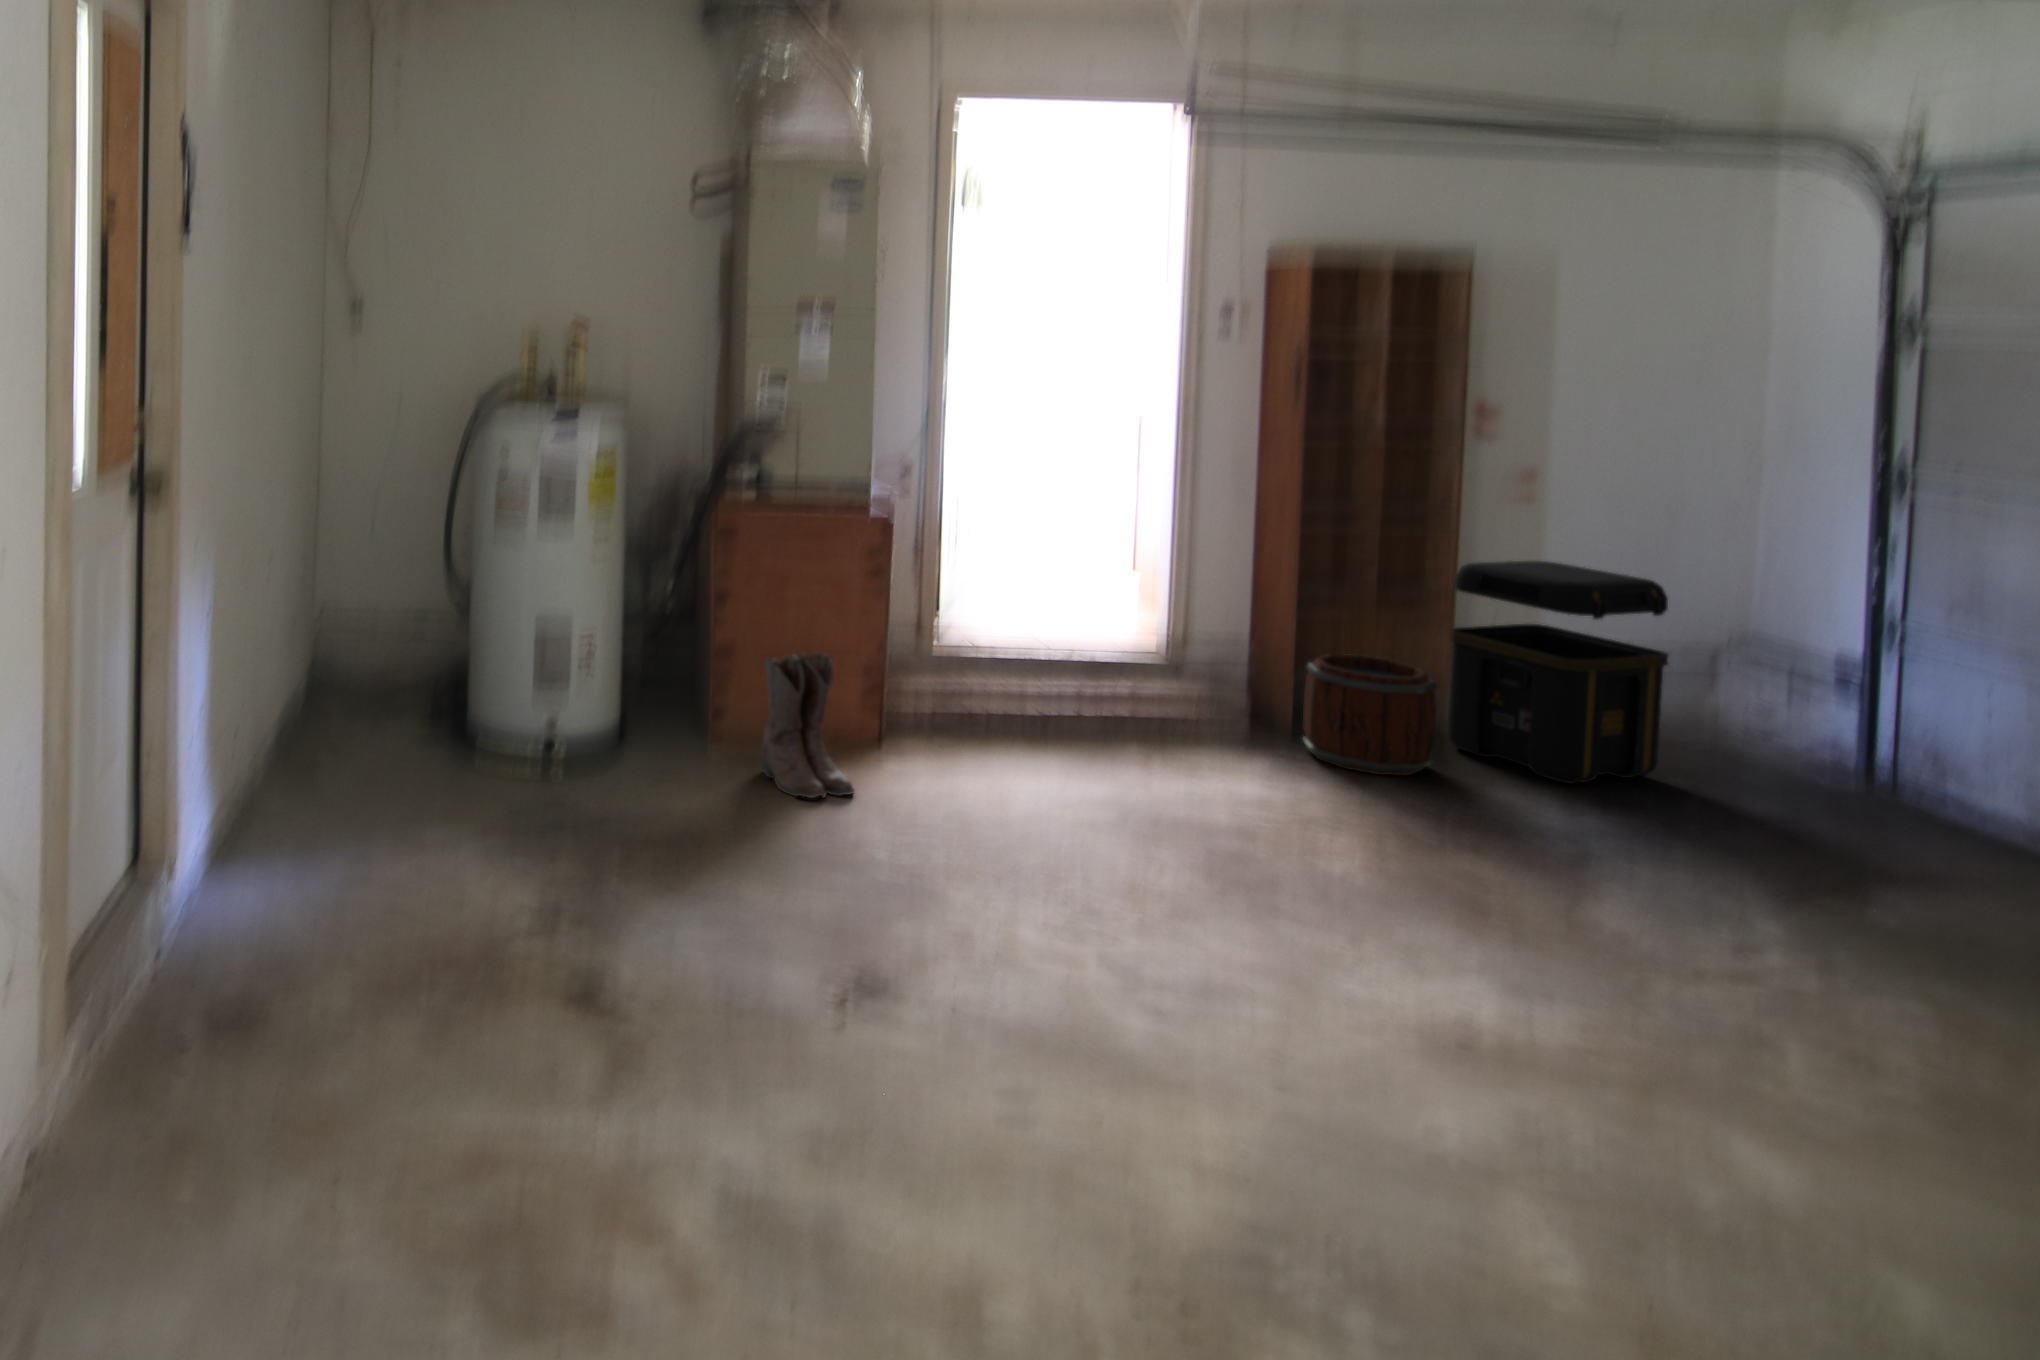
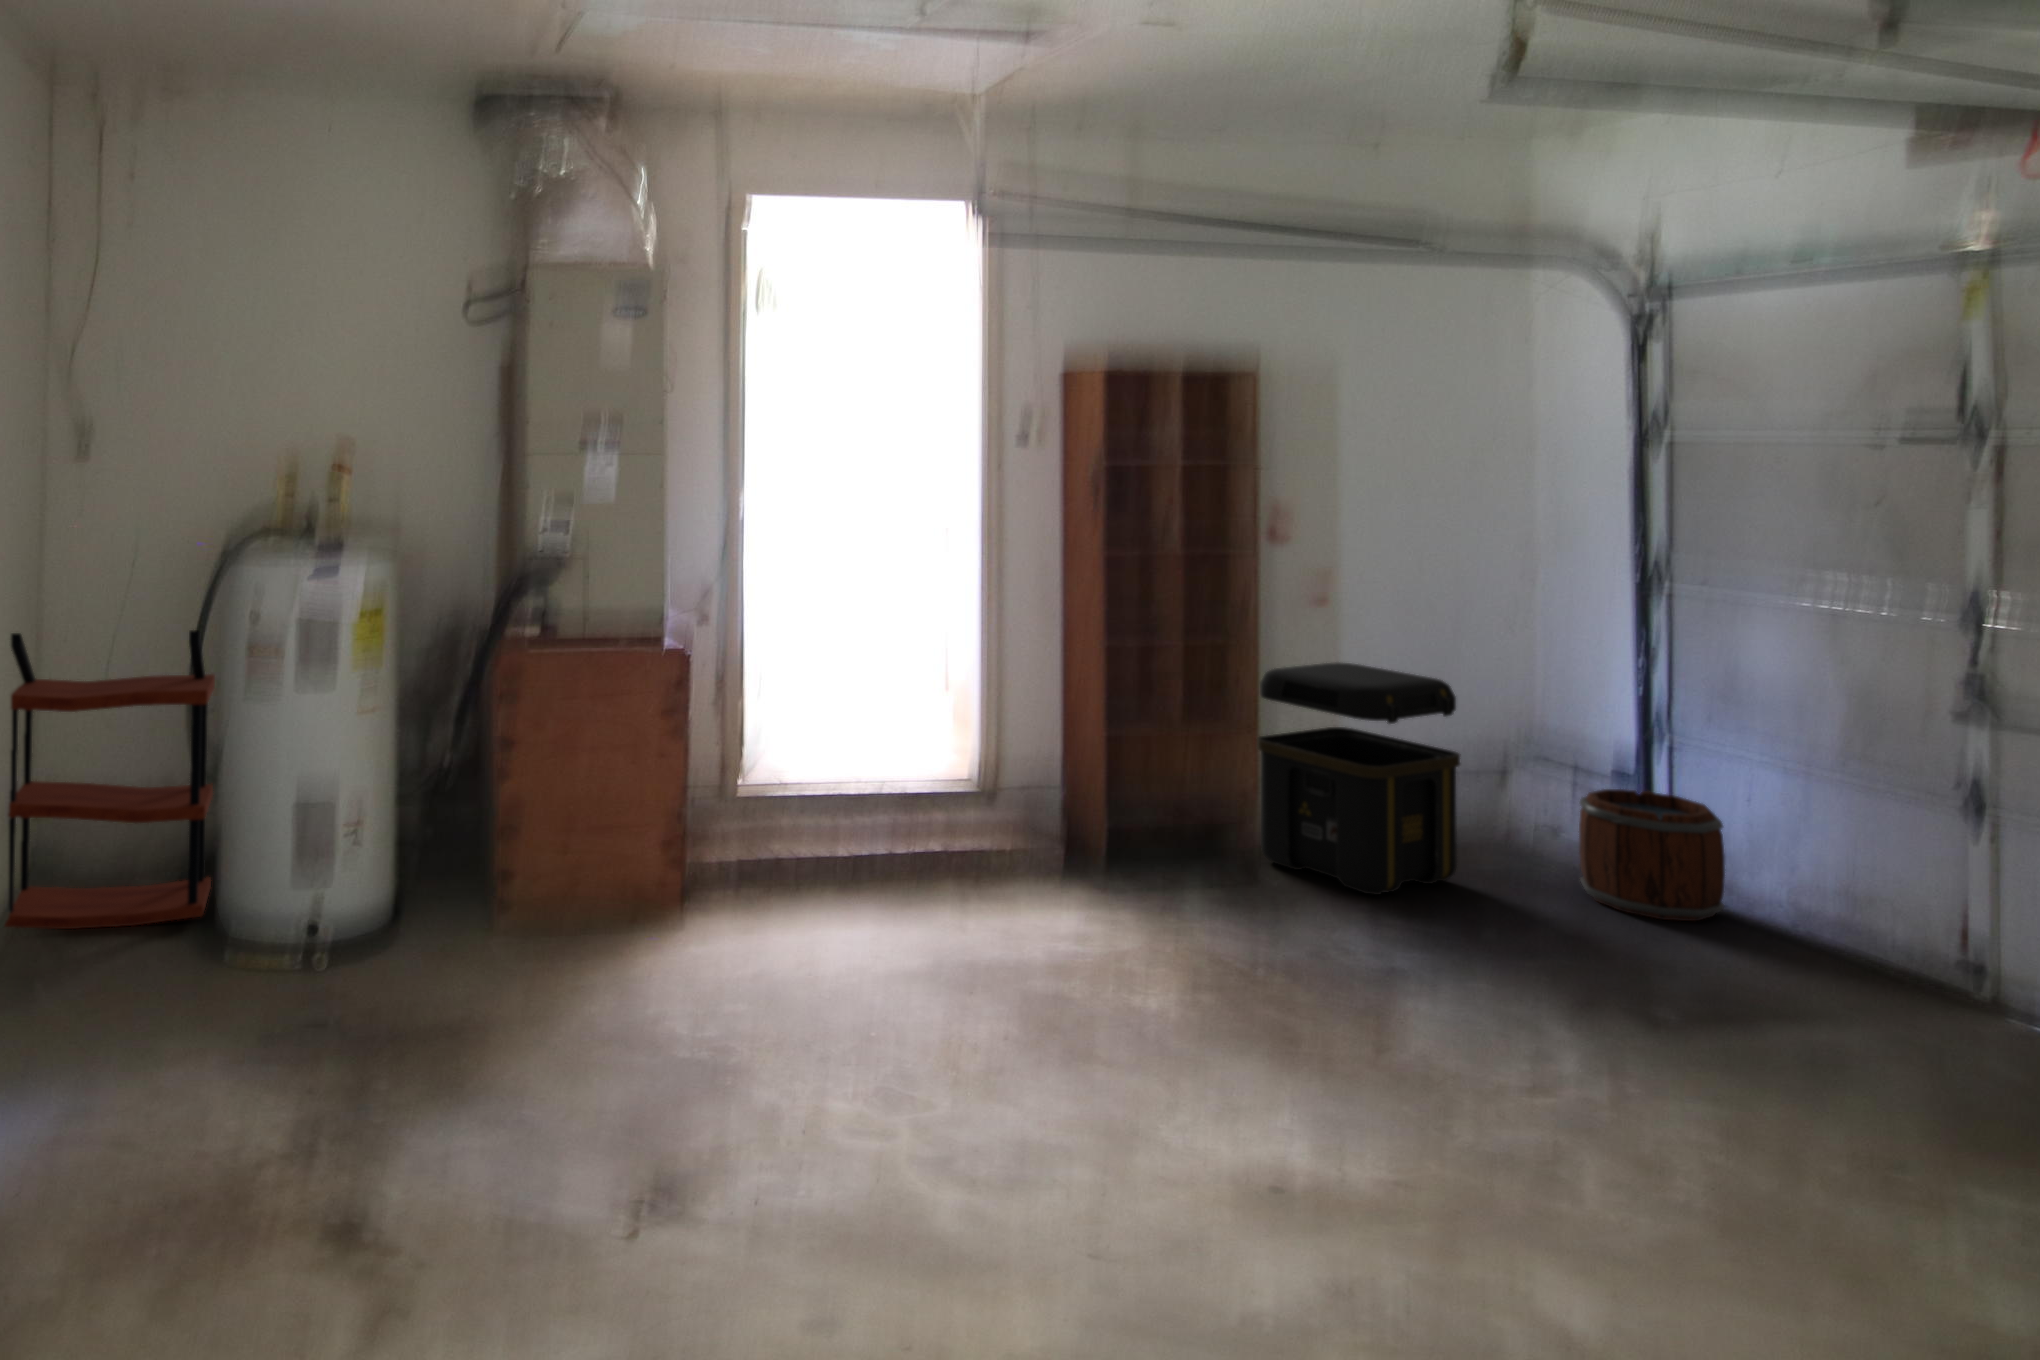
shelving unit: none [286,476,463,730] -> present [5,630,215,929]
boots: present [761,652,854,799] -> none [548,807,649,978]
bucket: present [1303,654,1436,776] -> present [1579,789,1725,921]

